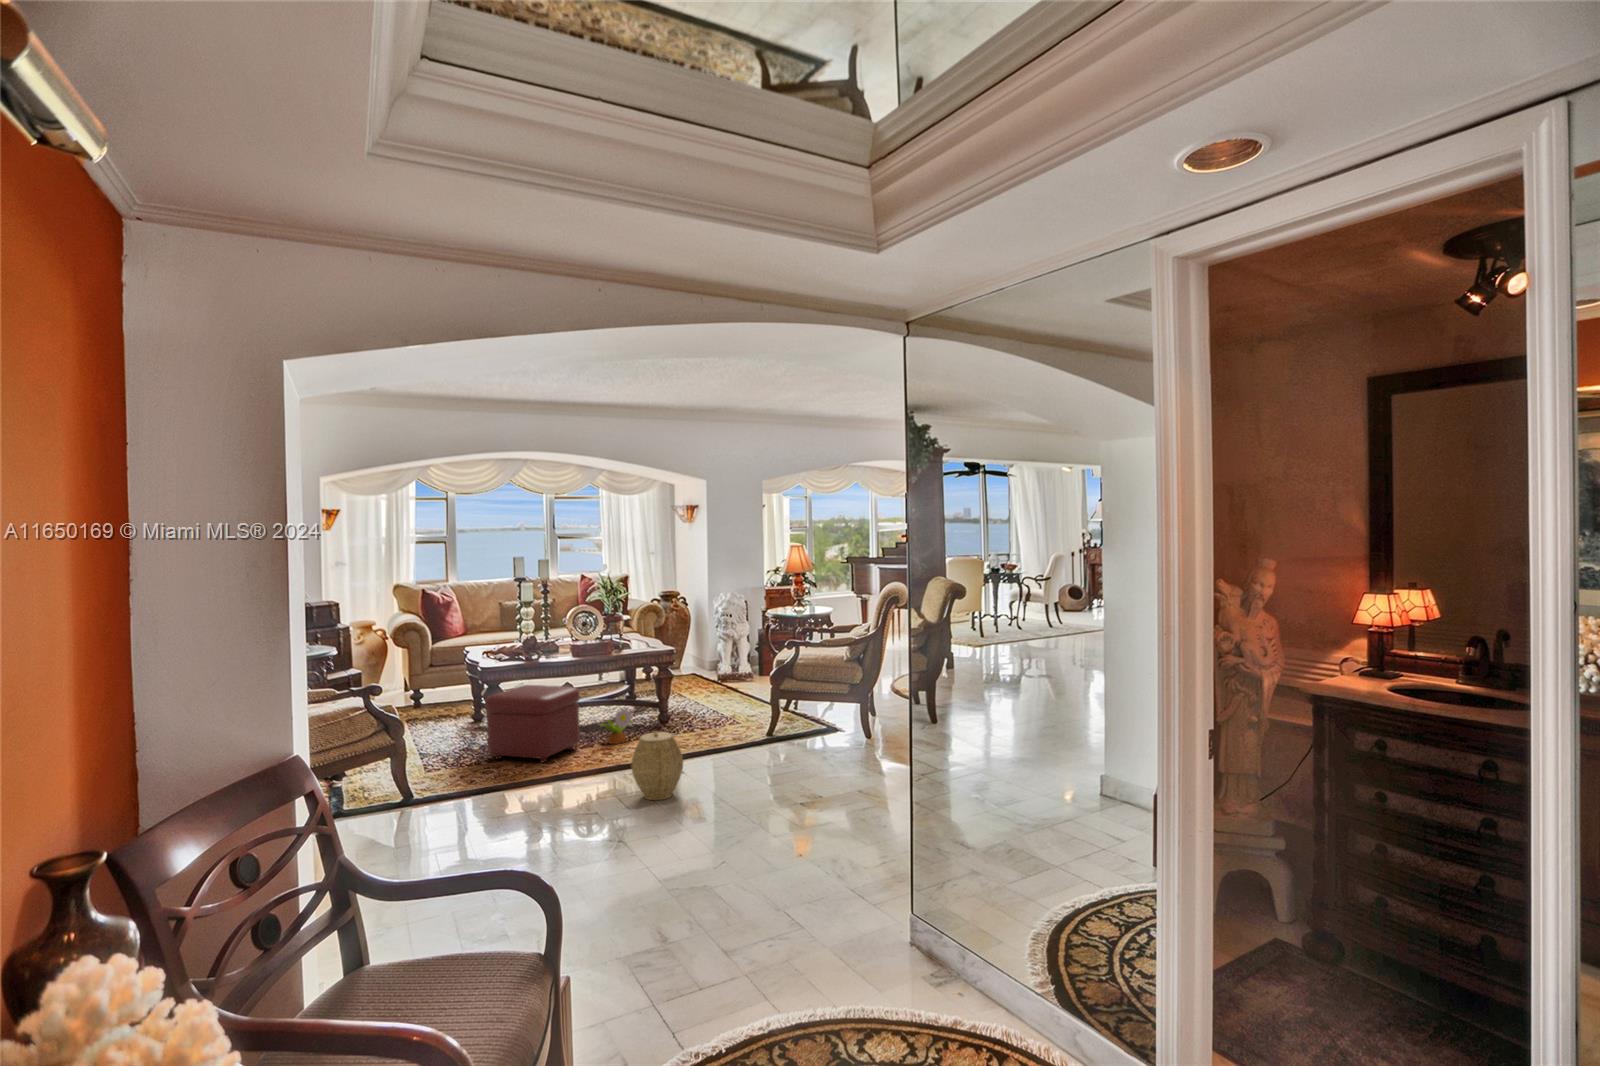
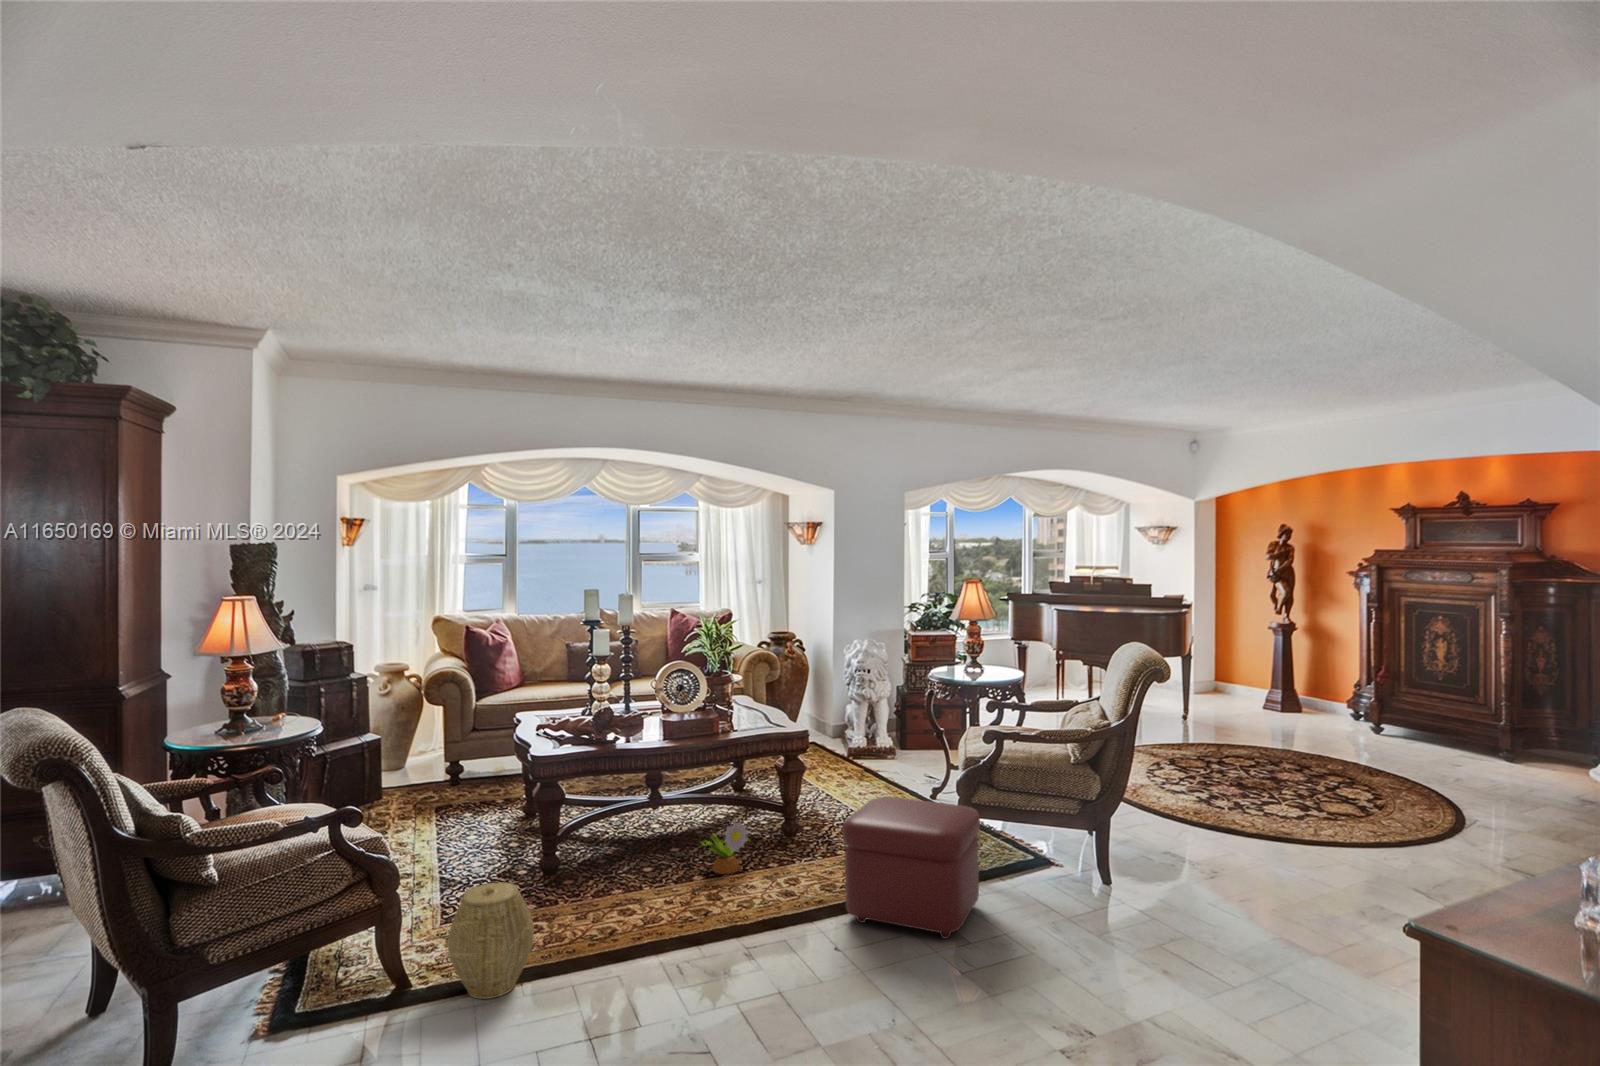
ottoman: present [485,685,580,763] -> present [843,797,980,939]
woven basket: present [631,732,683,800] -> present [448,882,534,999]

